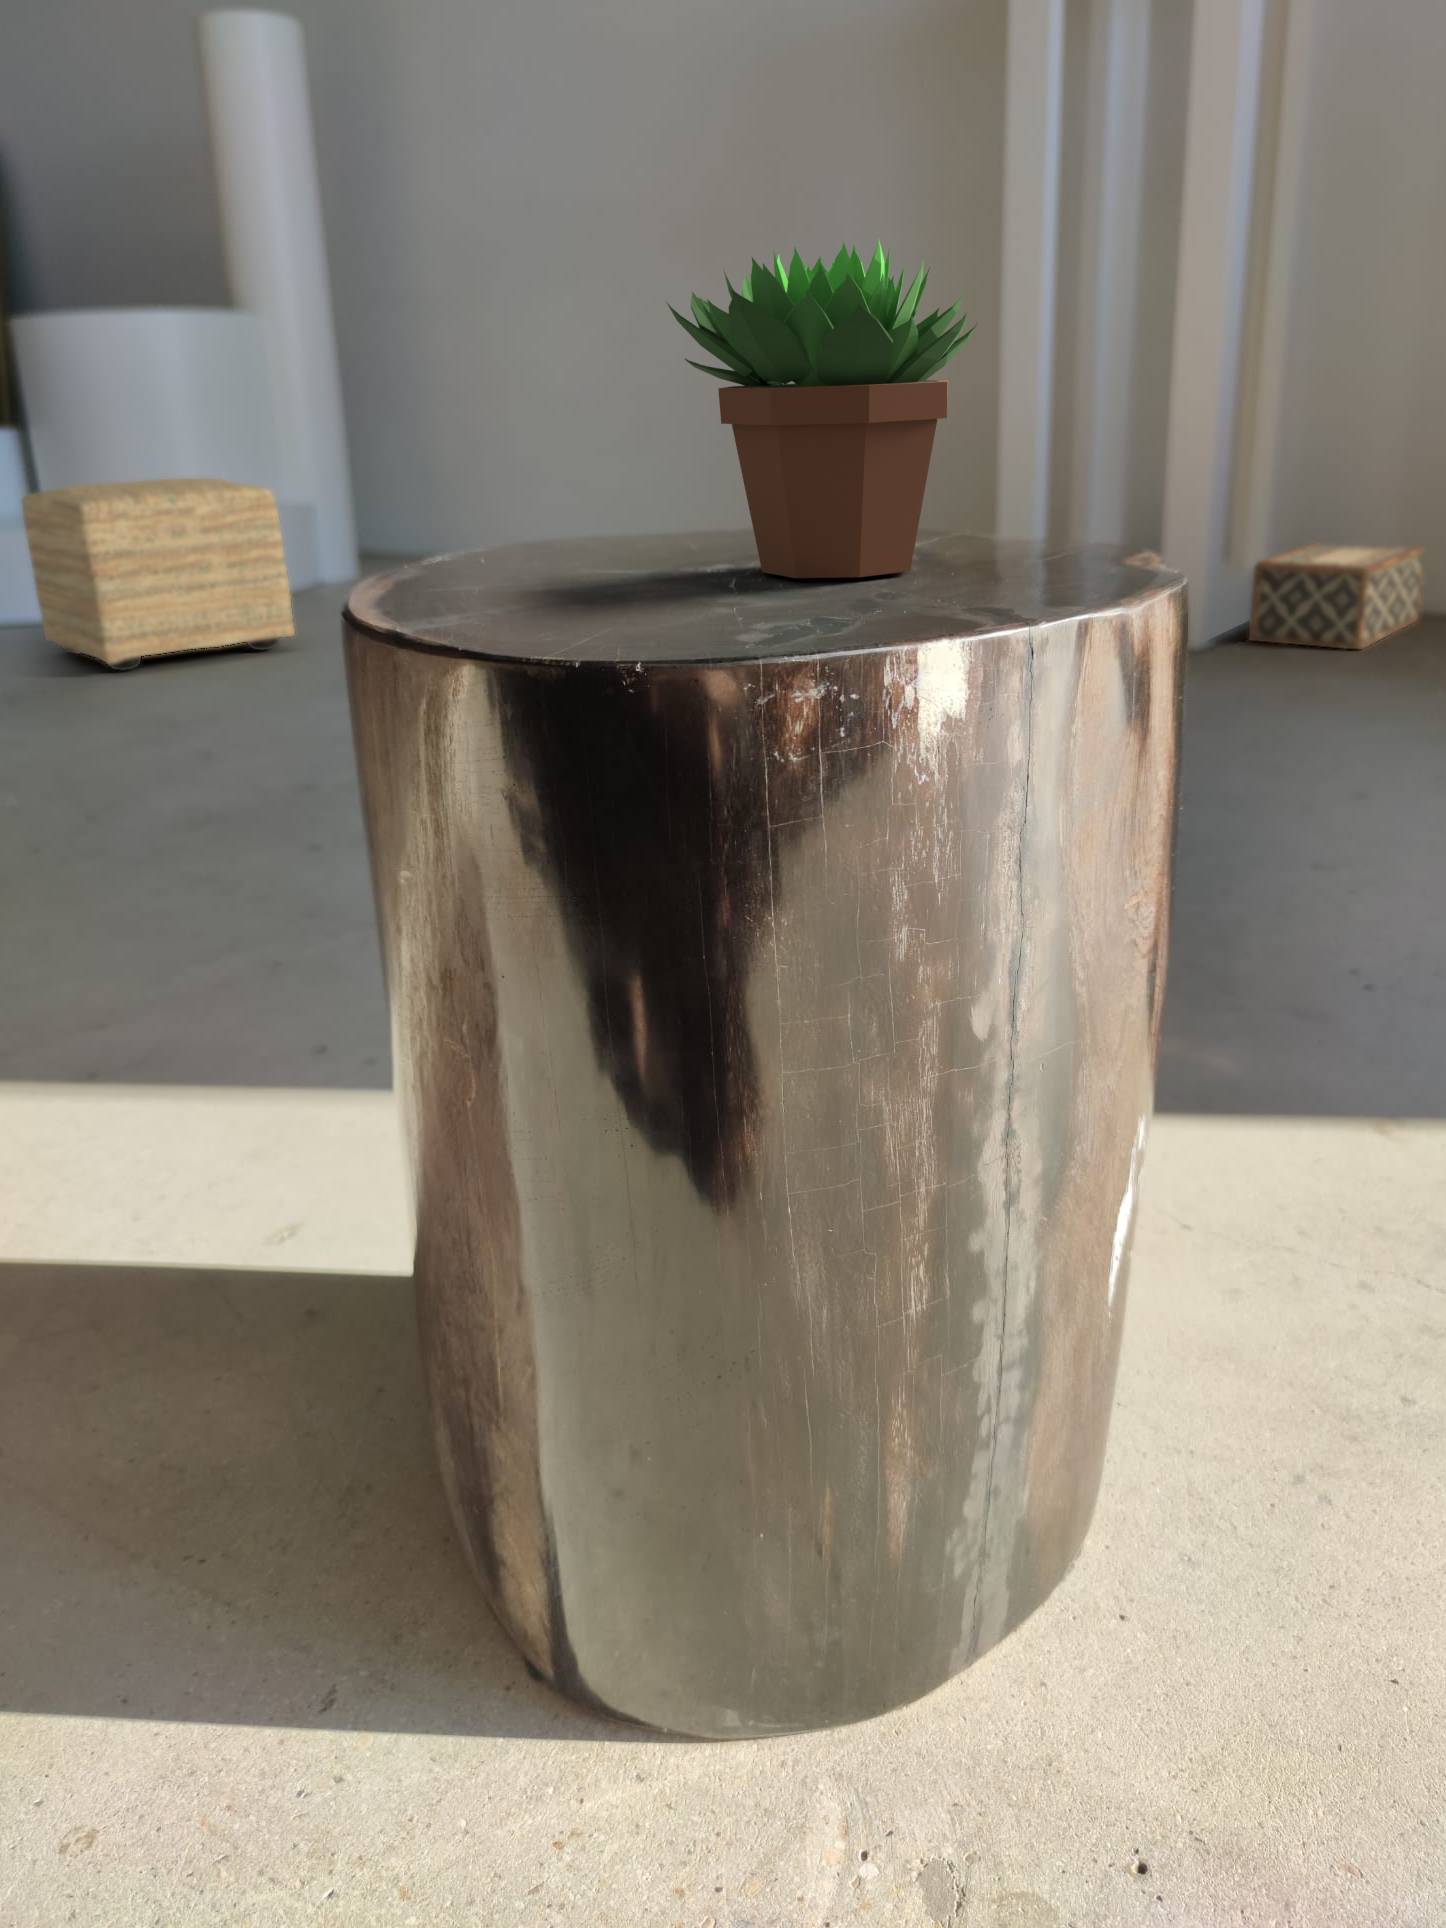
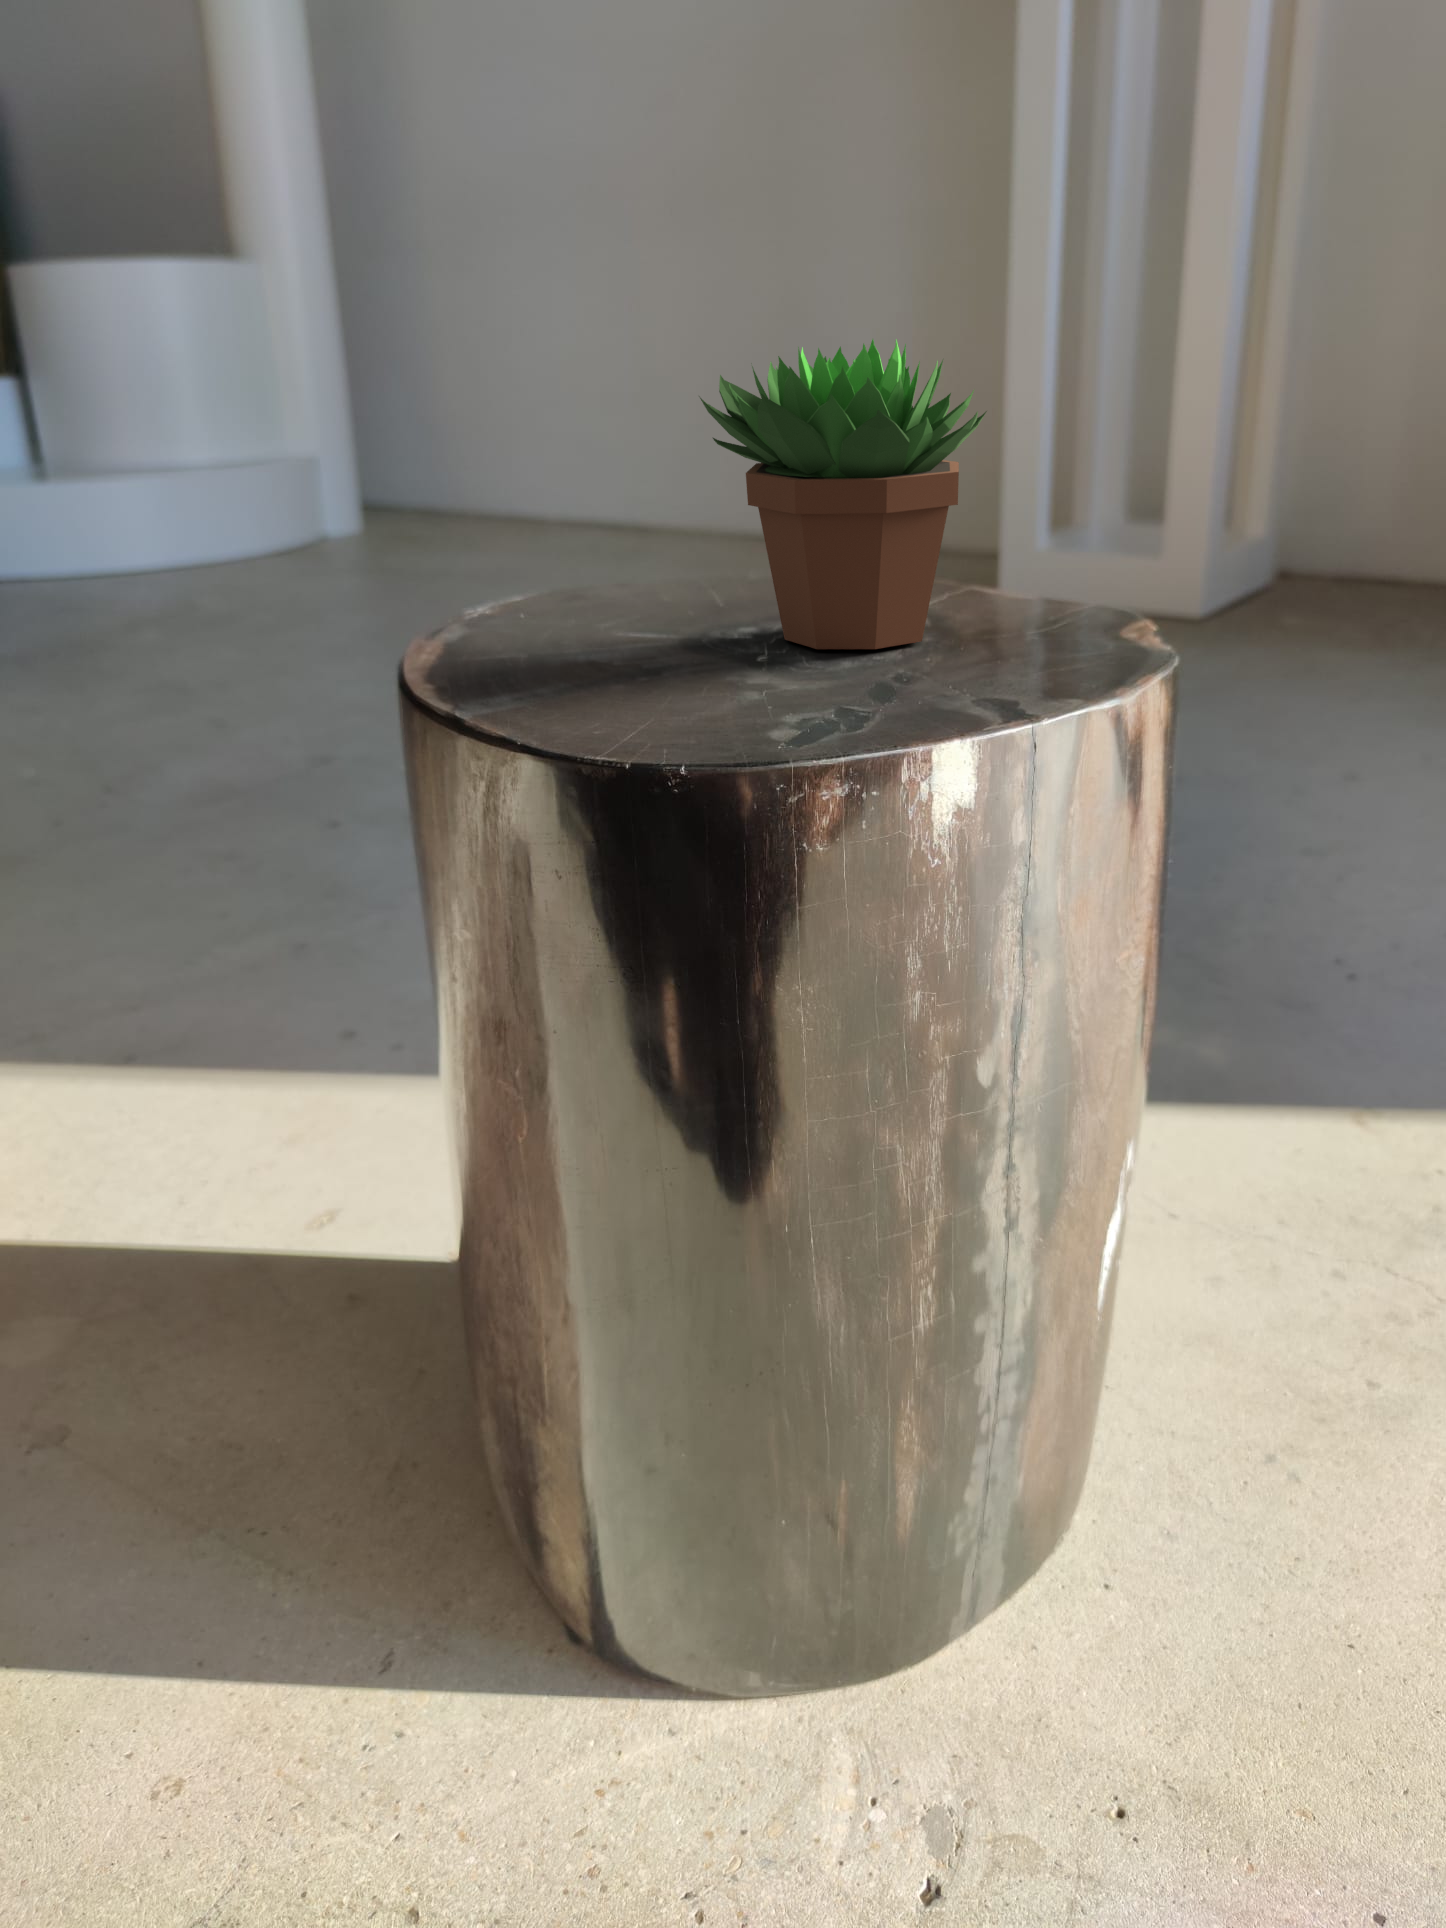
ottoman: present [22,478,295,670] -> none [28,438,301,631]
woven basket: present [1249,542,1423,649] -> none [1241,507,1416,618]

